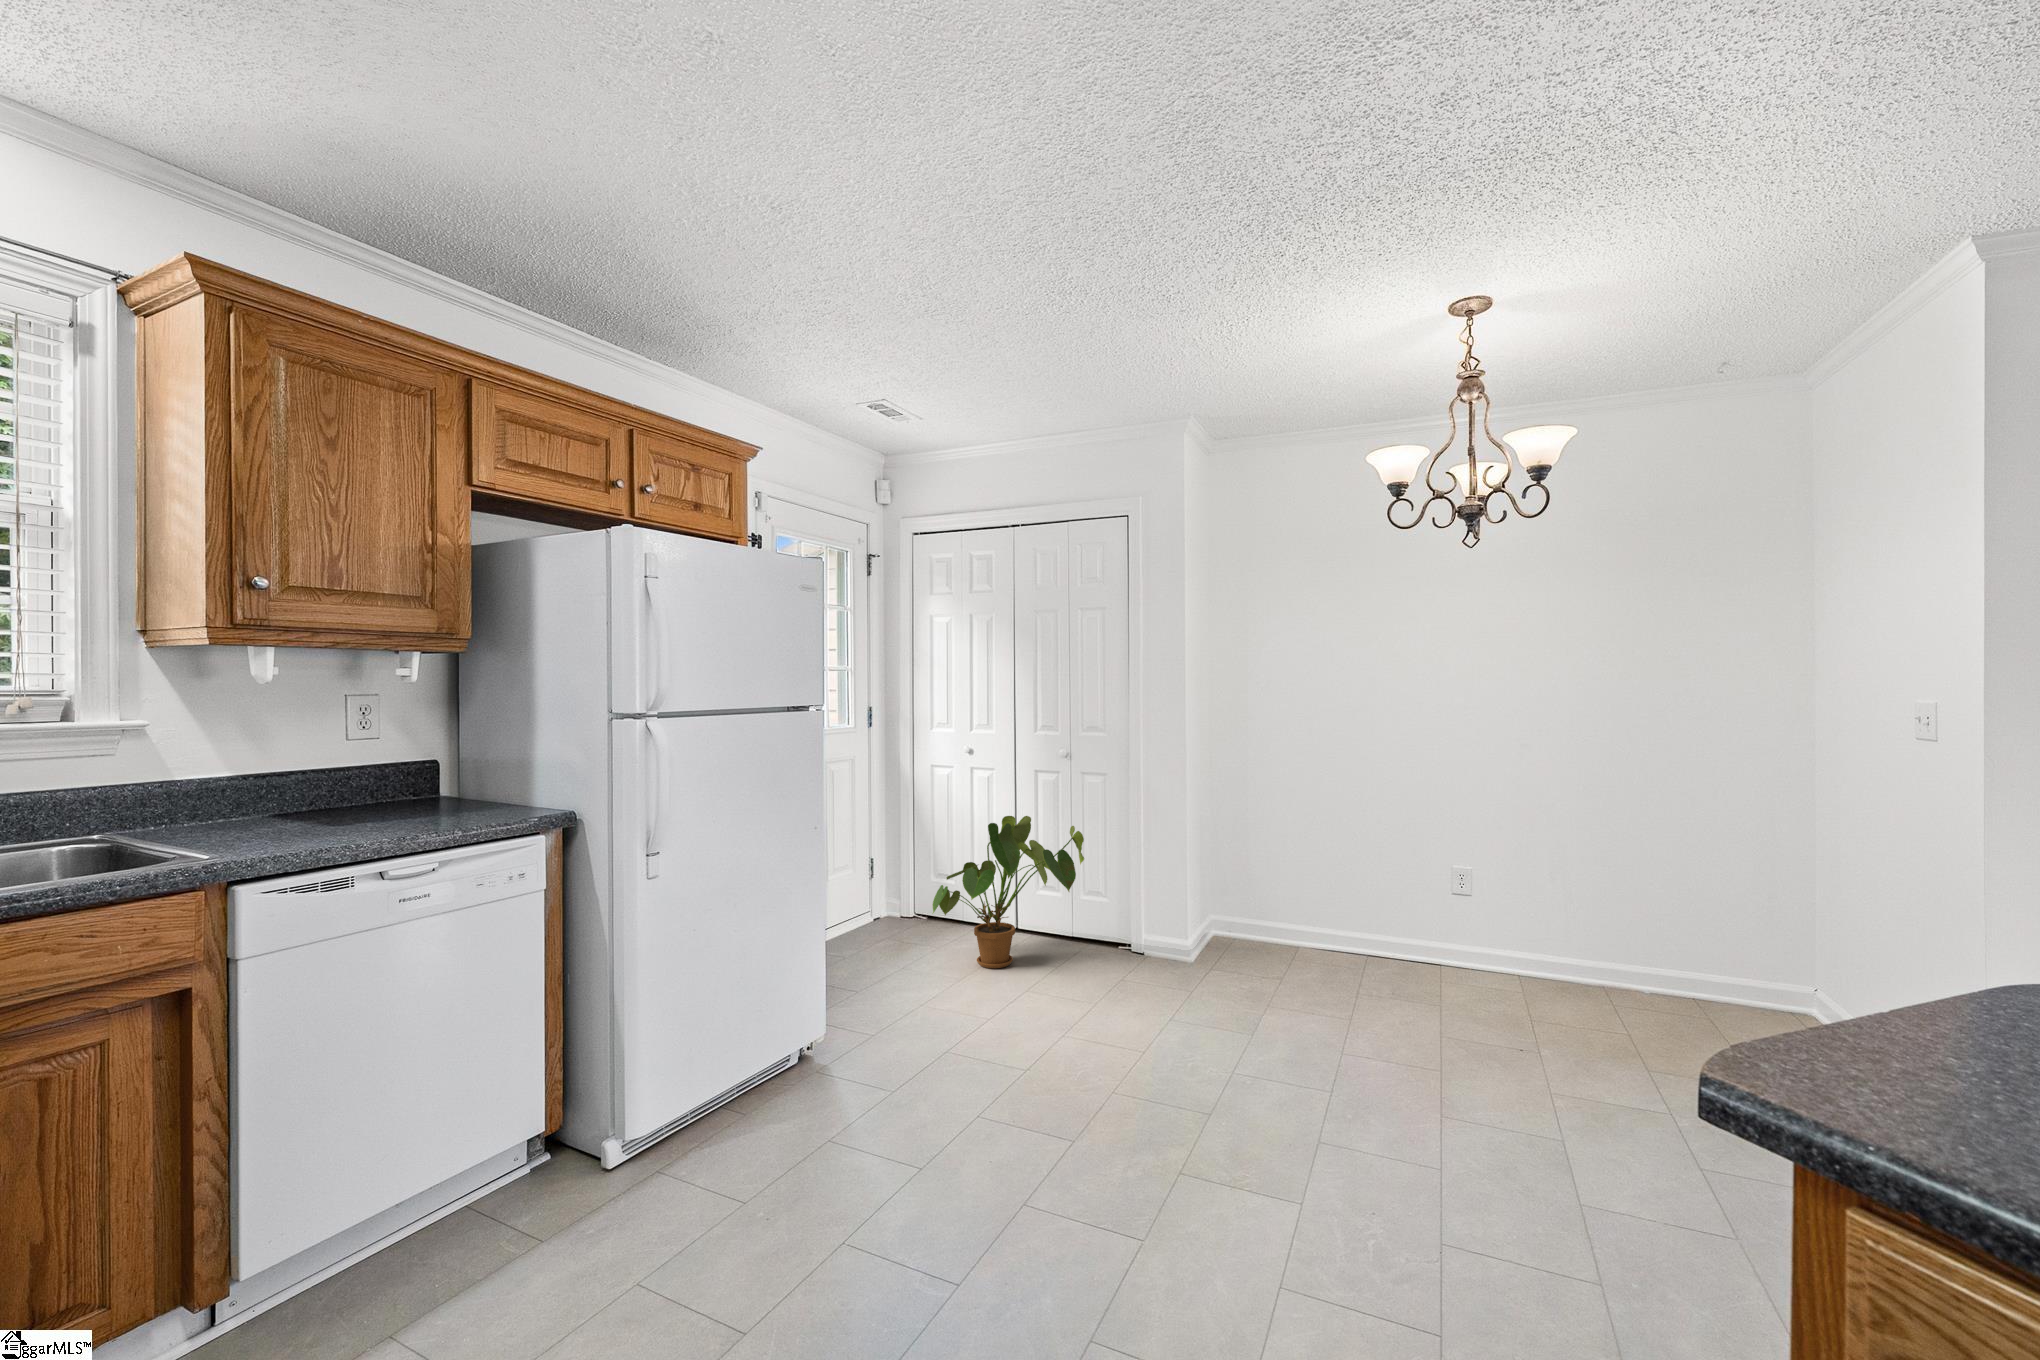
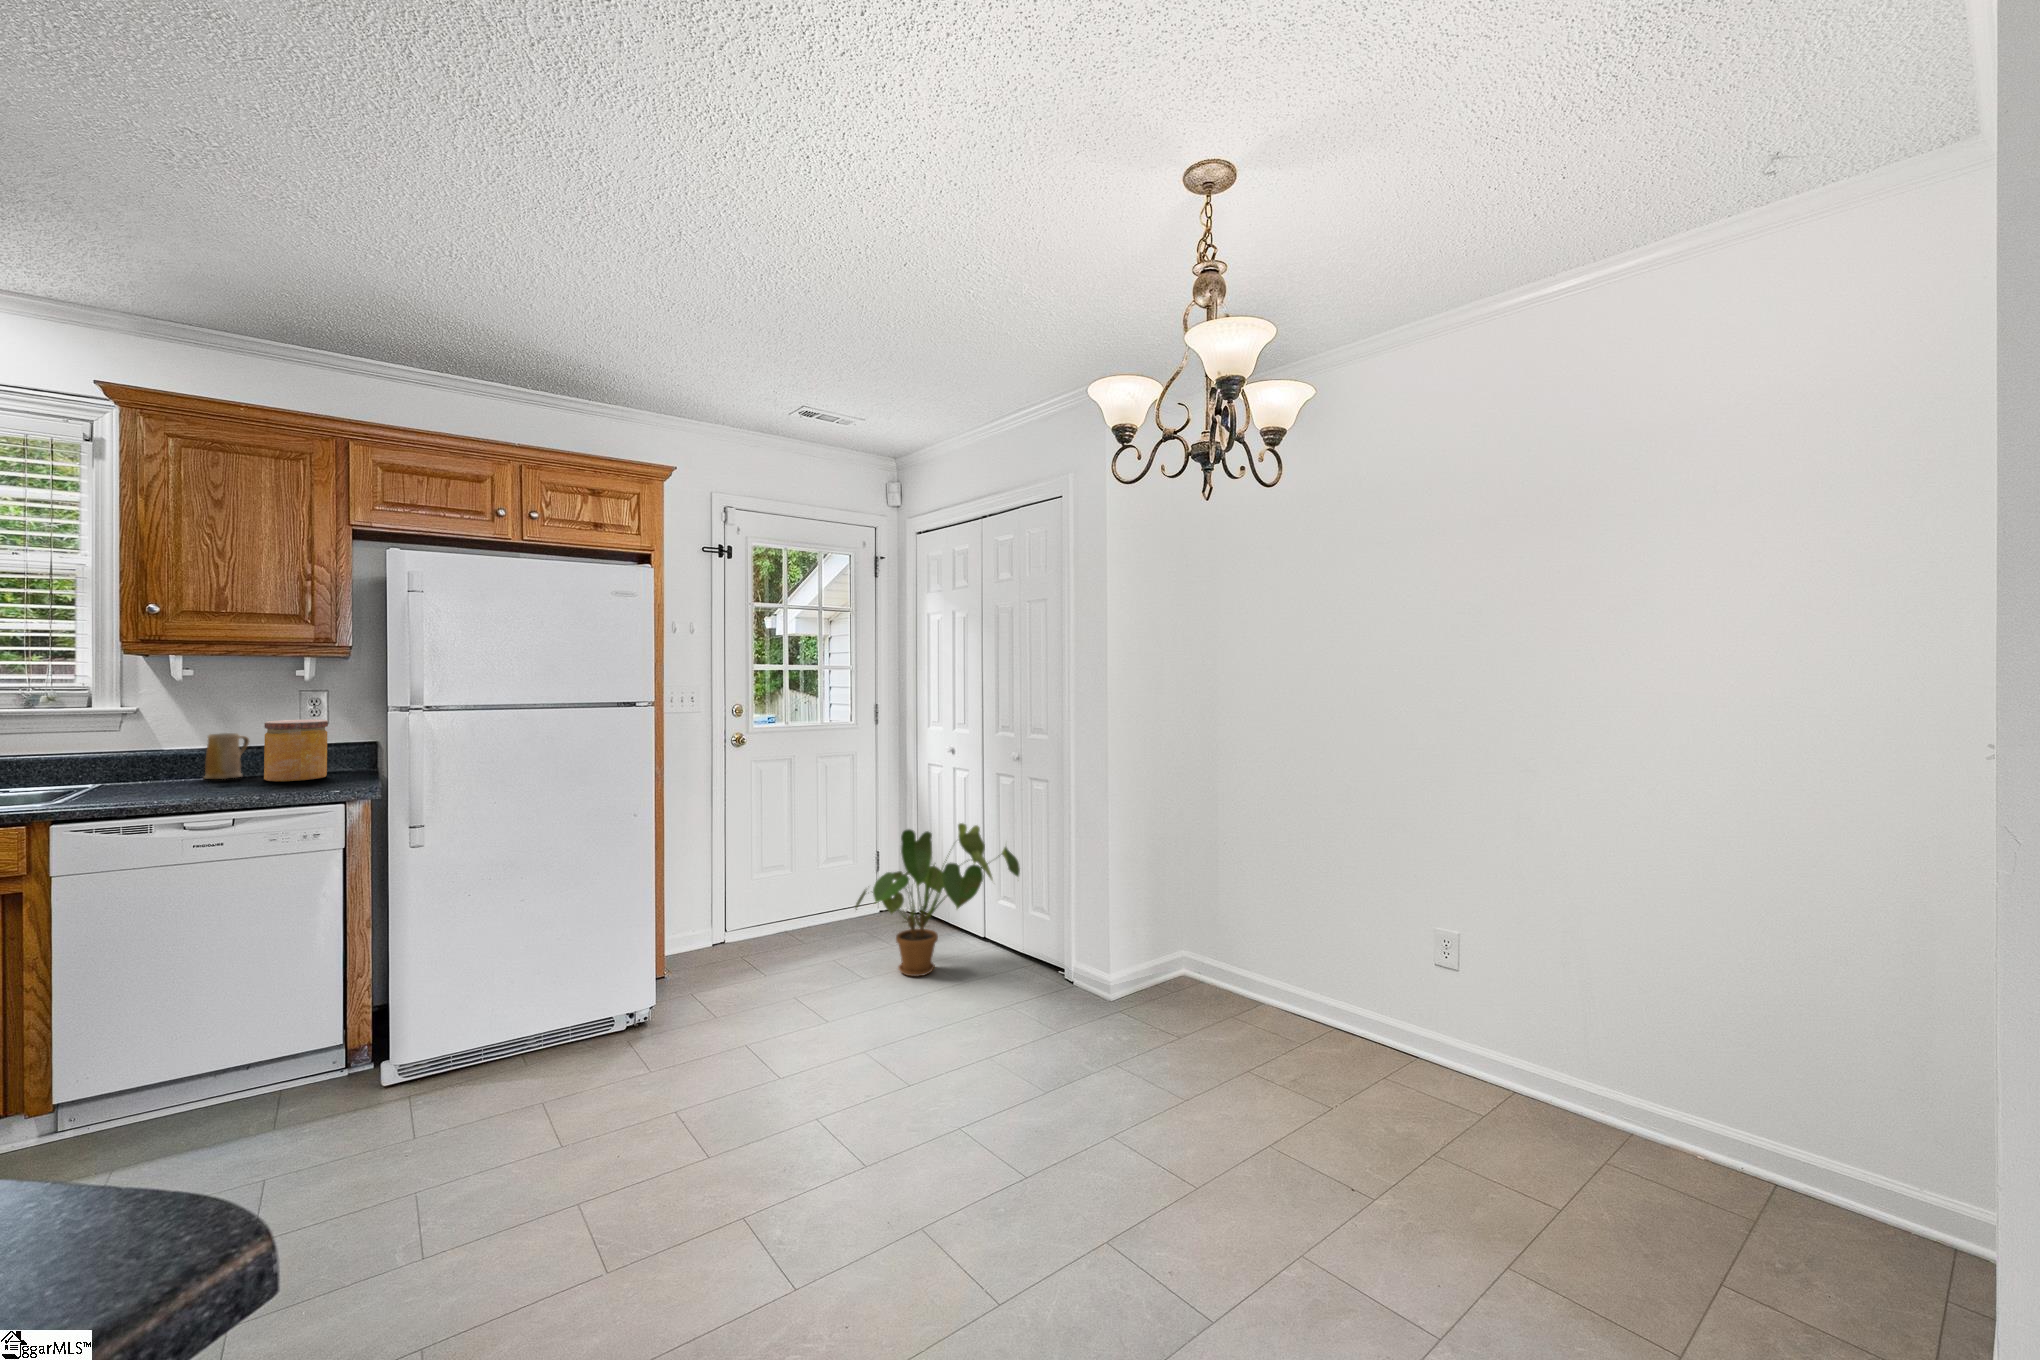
jar: none [357,735,436,817] -> present [264,719,328,781]
mug: none [260,758,312,822] -> present [204,733,249,779]

